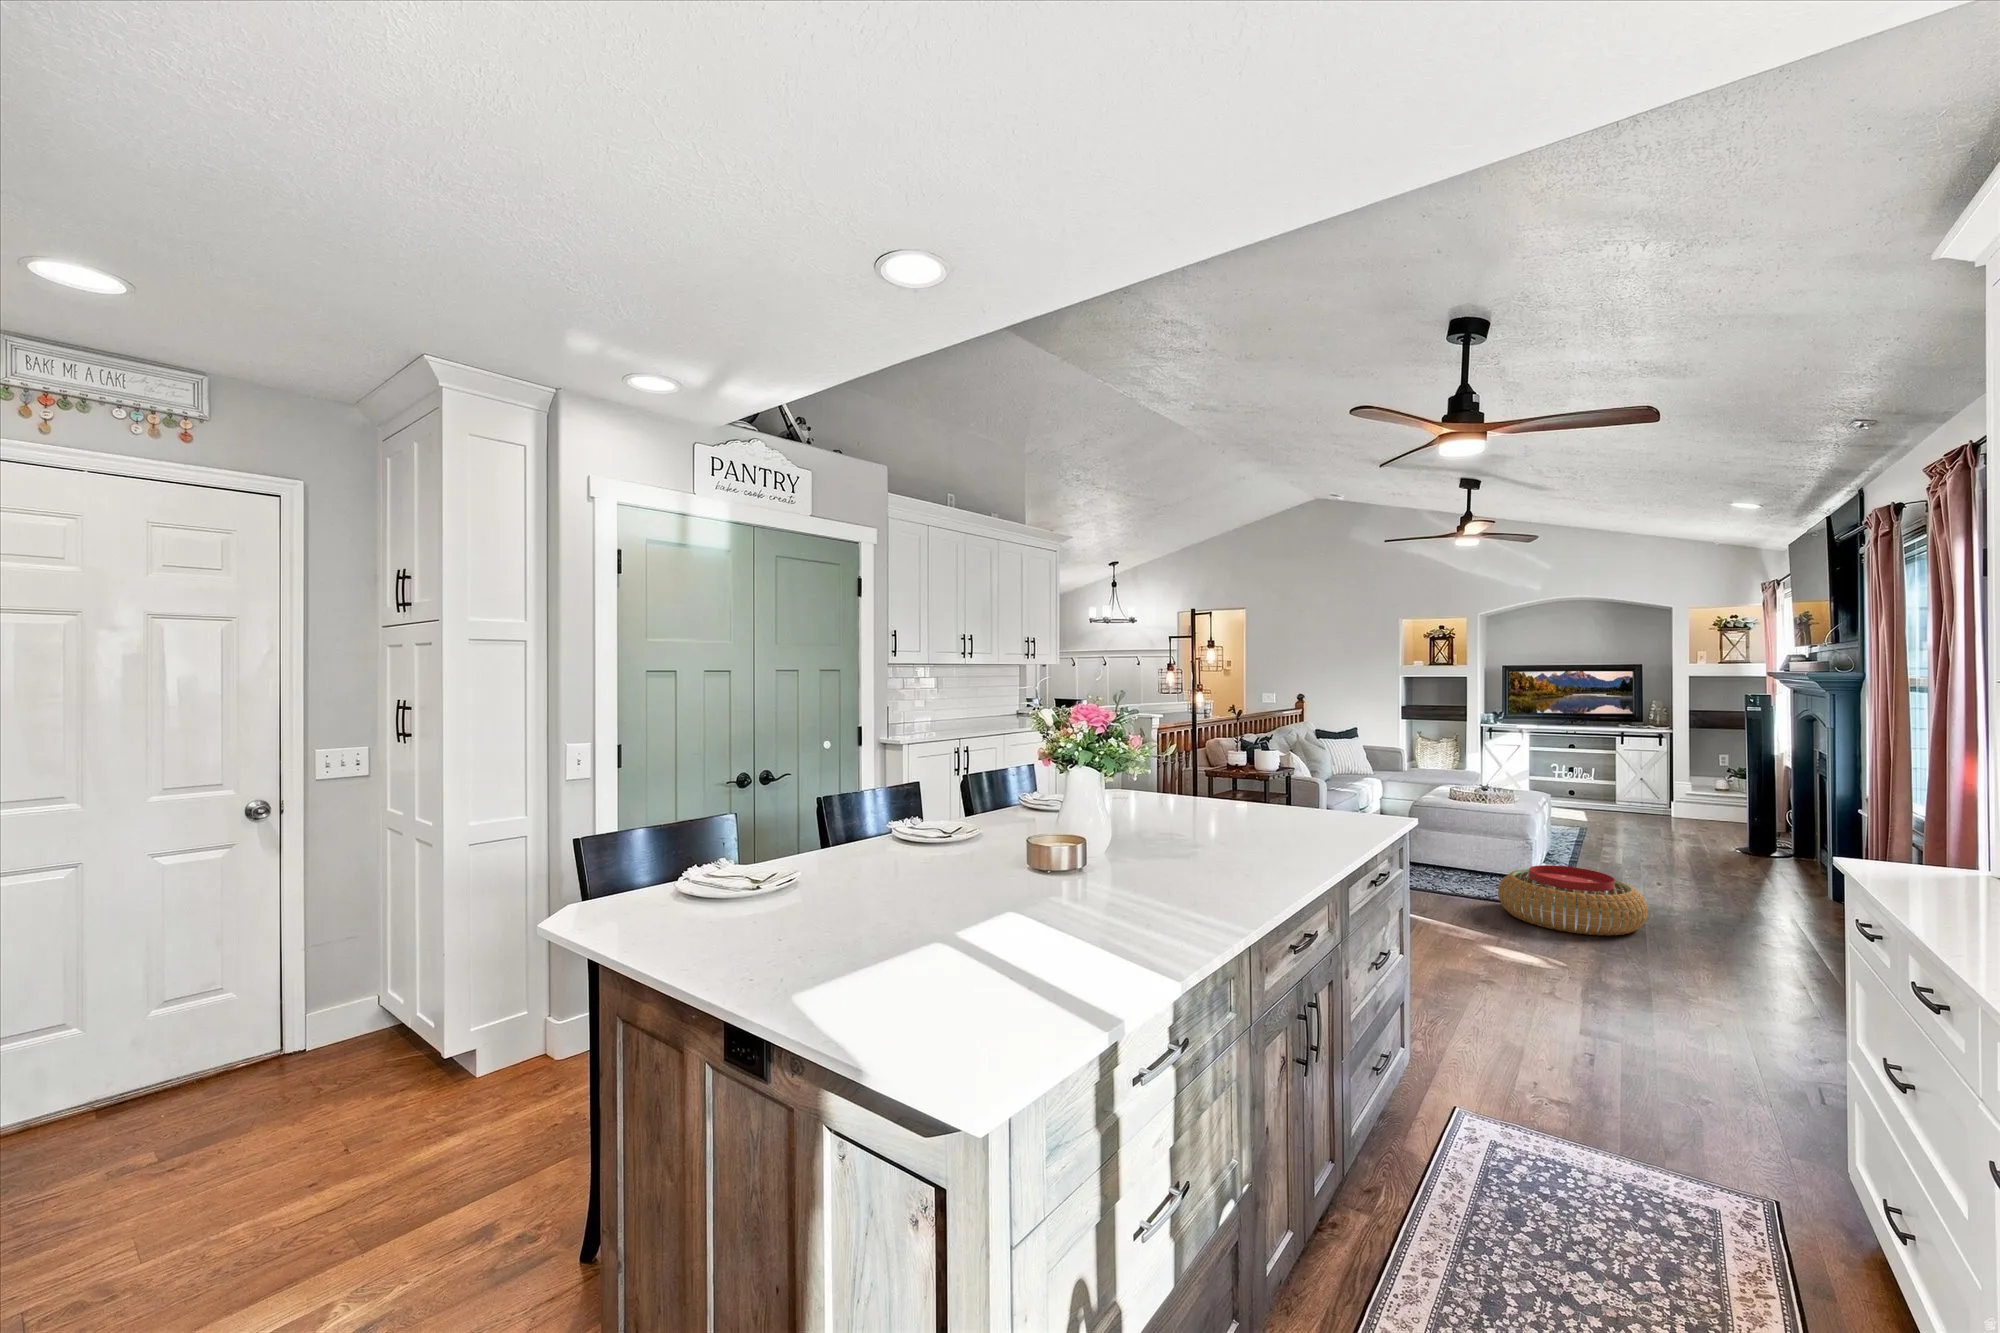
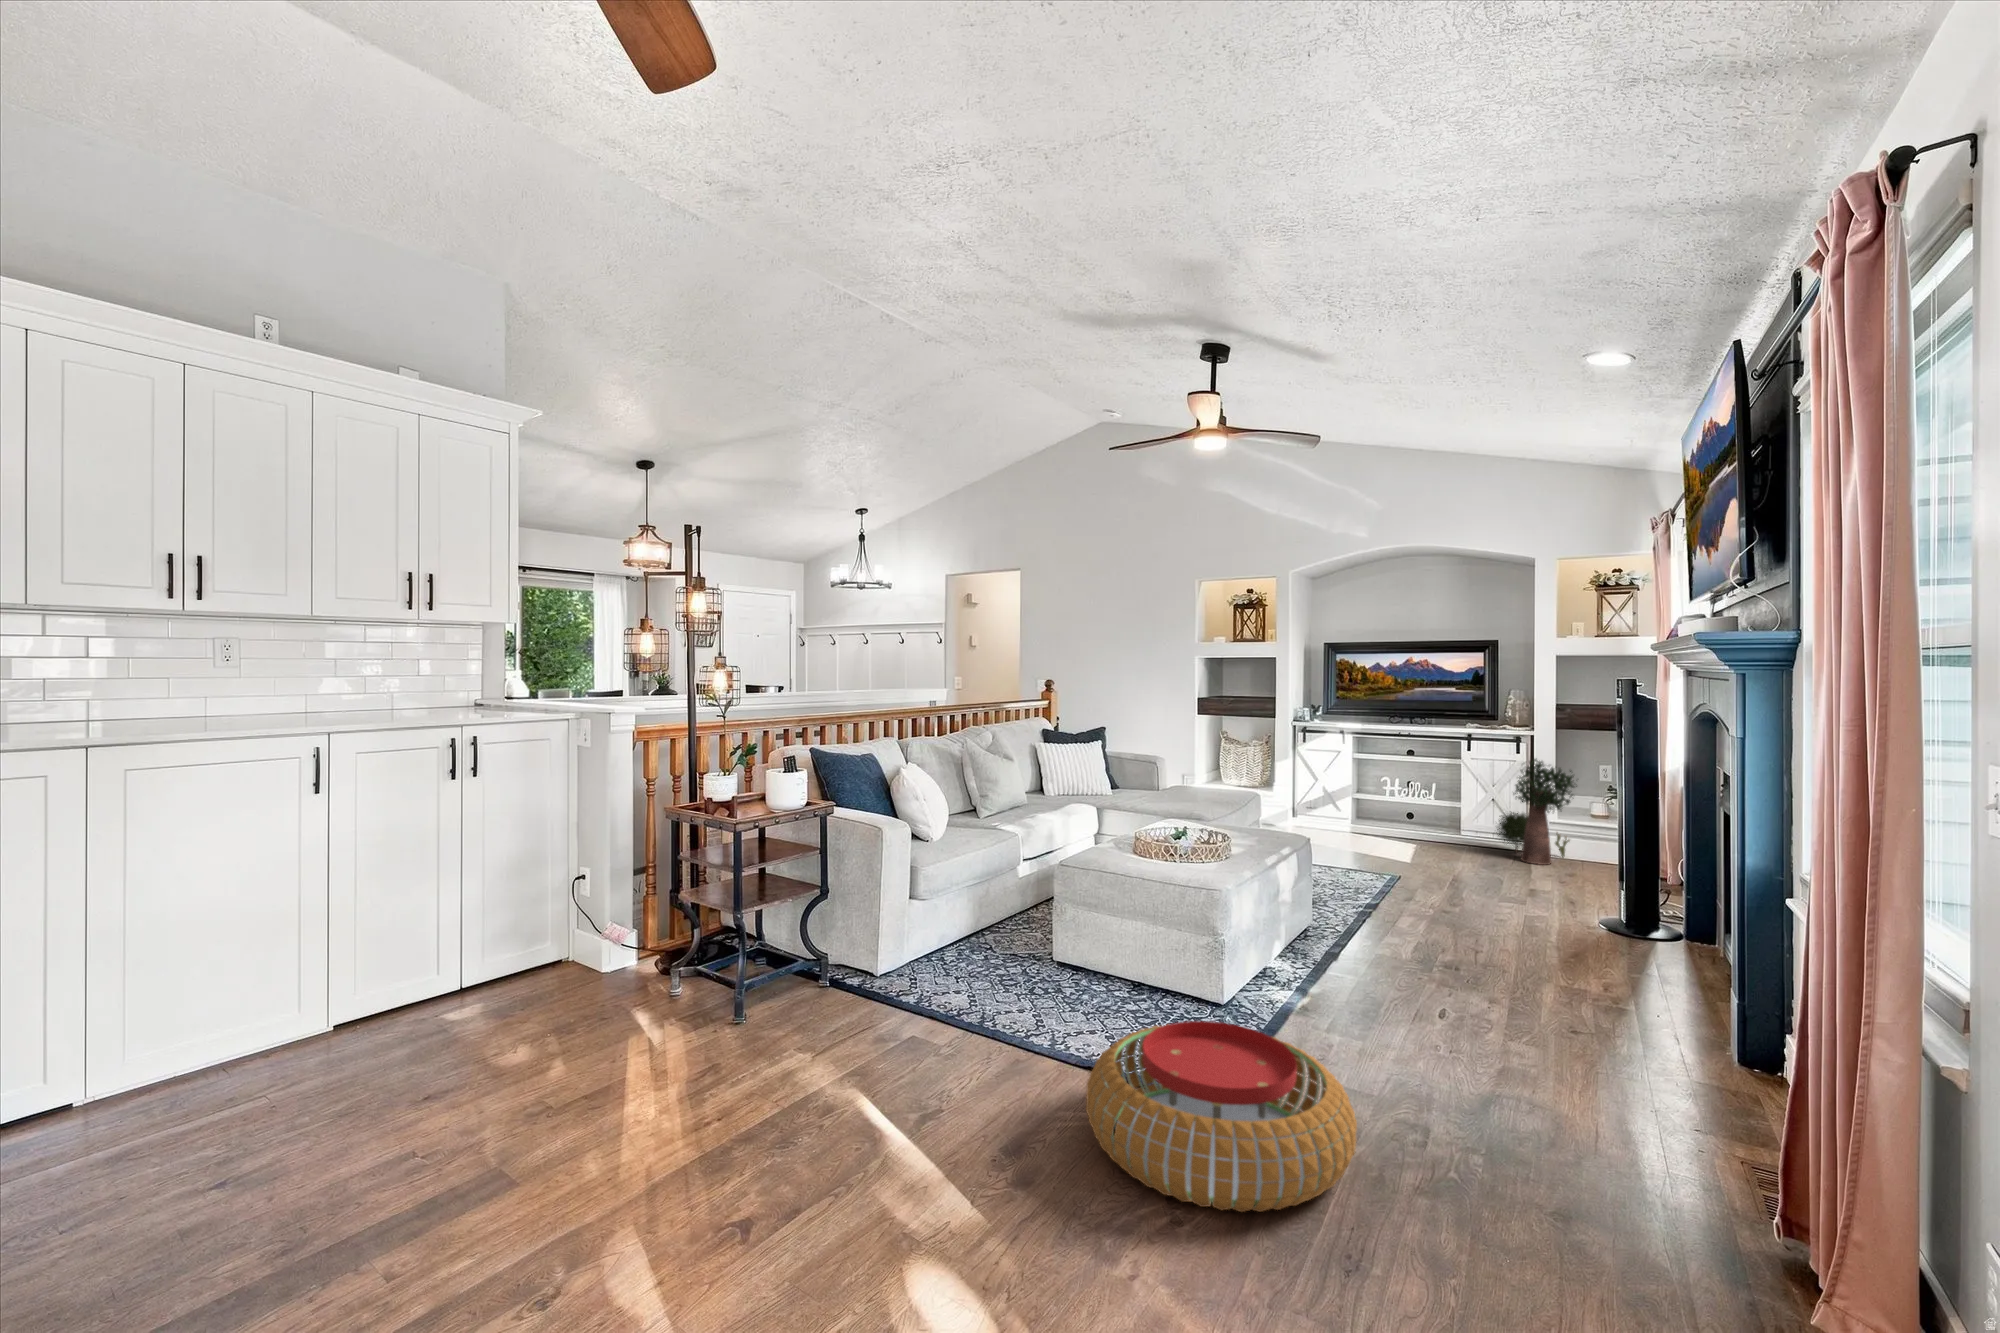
potted plant: none [1644,748,1709,822] -> present [1496,759,1577,865]

